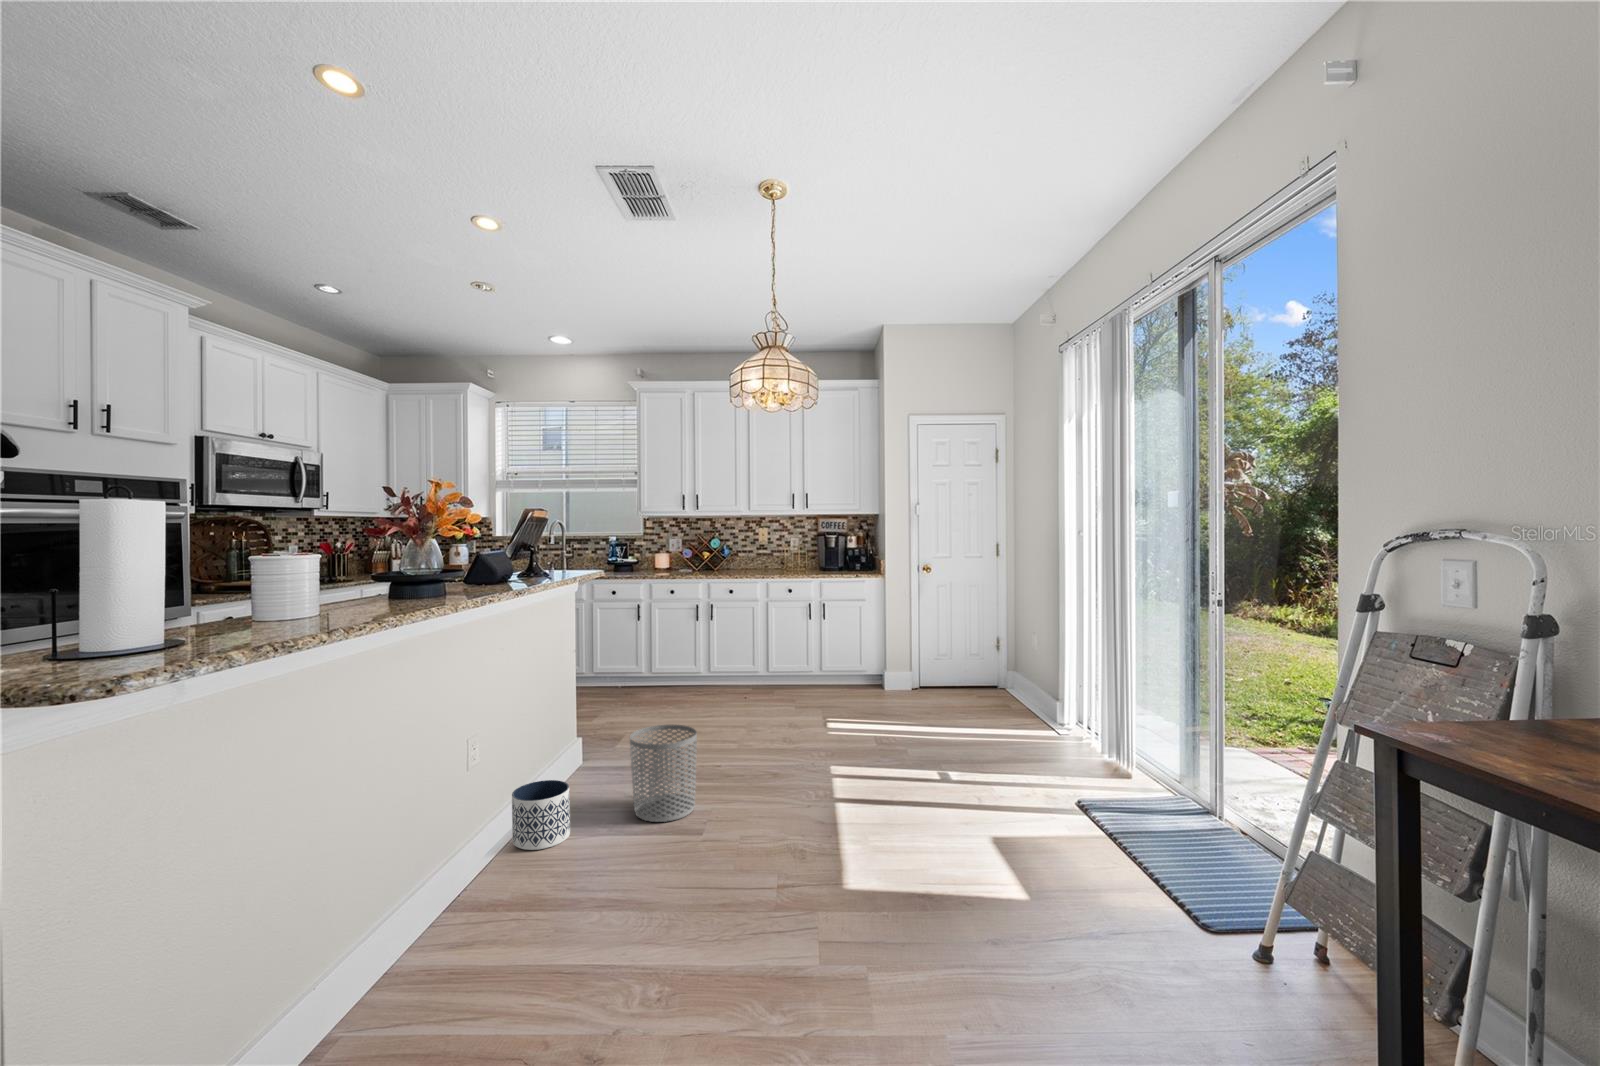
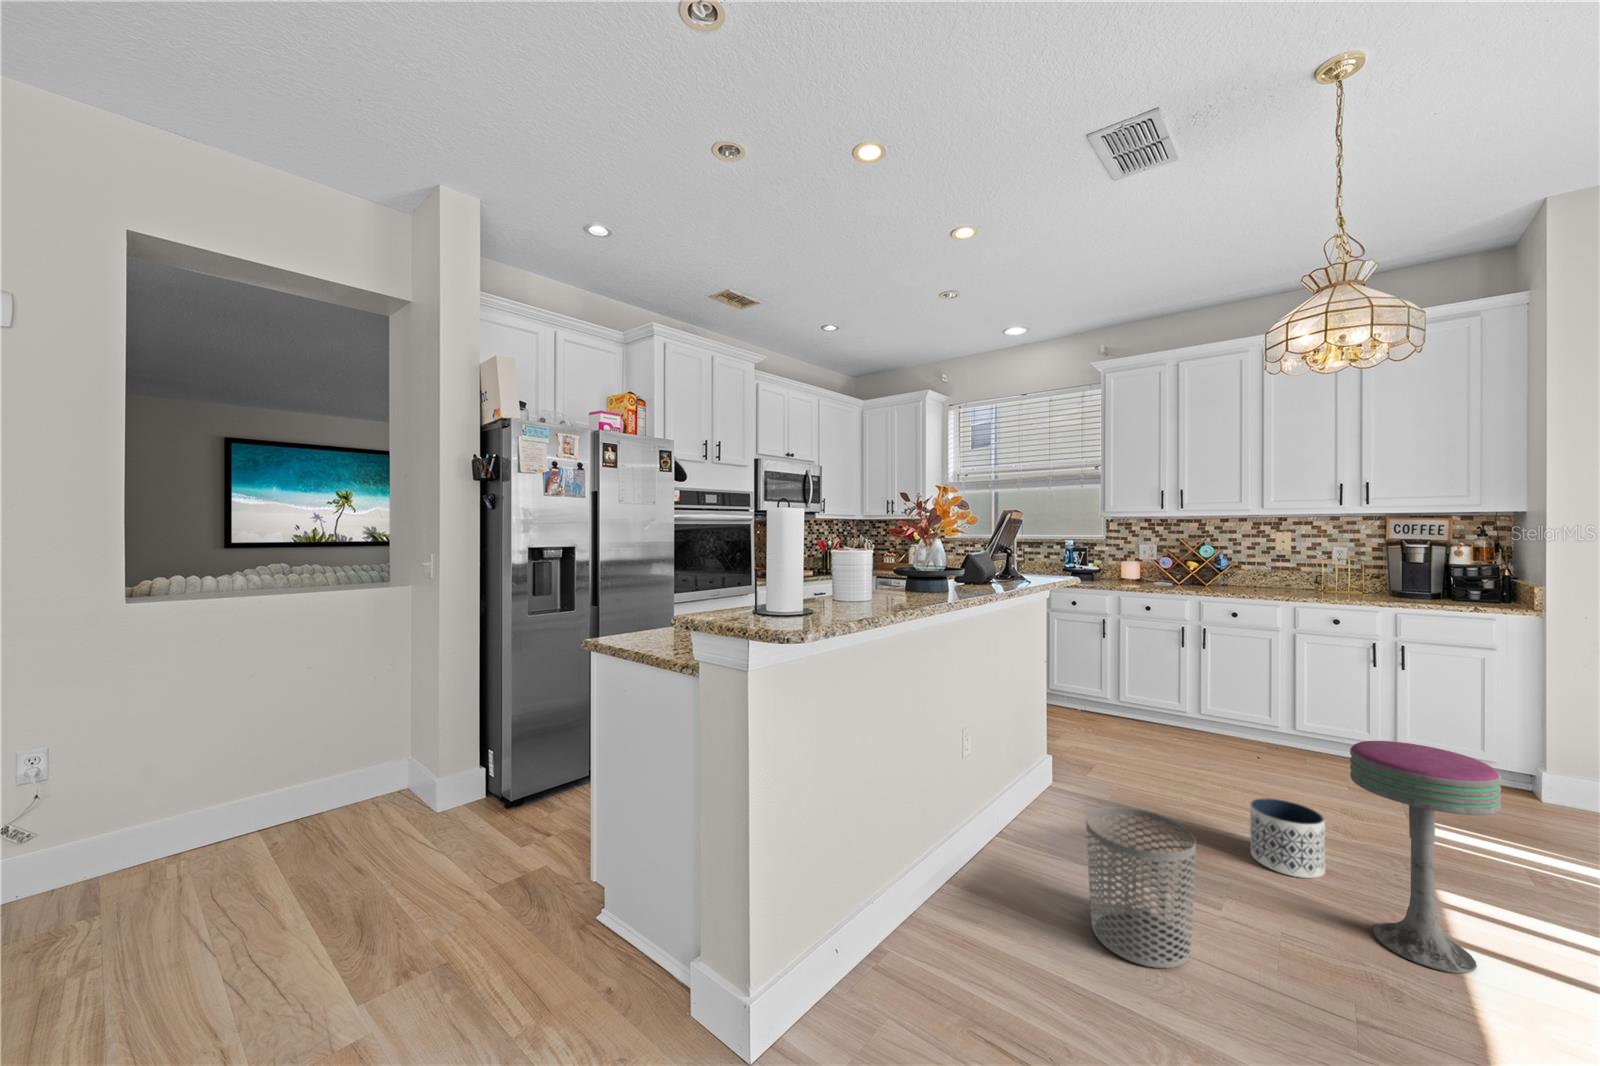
bar stool: none [780,654,841,777] -> present [1350,741,1501,973]
planter: present [512,780,570,850] -> present [1250,798,1325,878]

